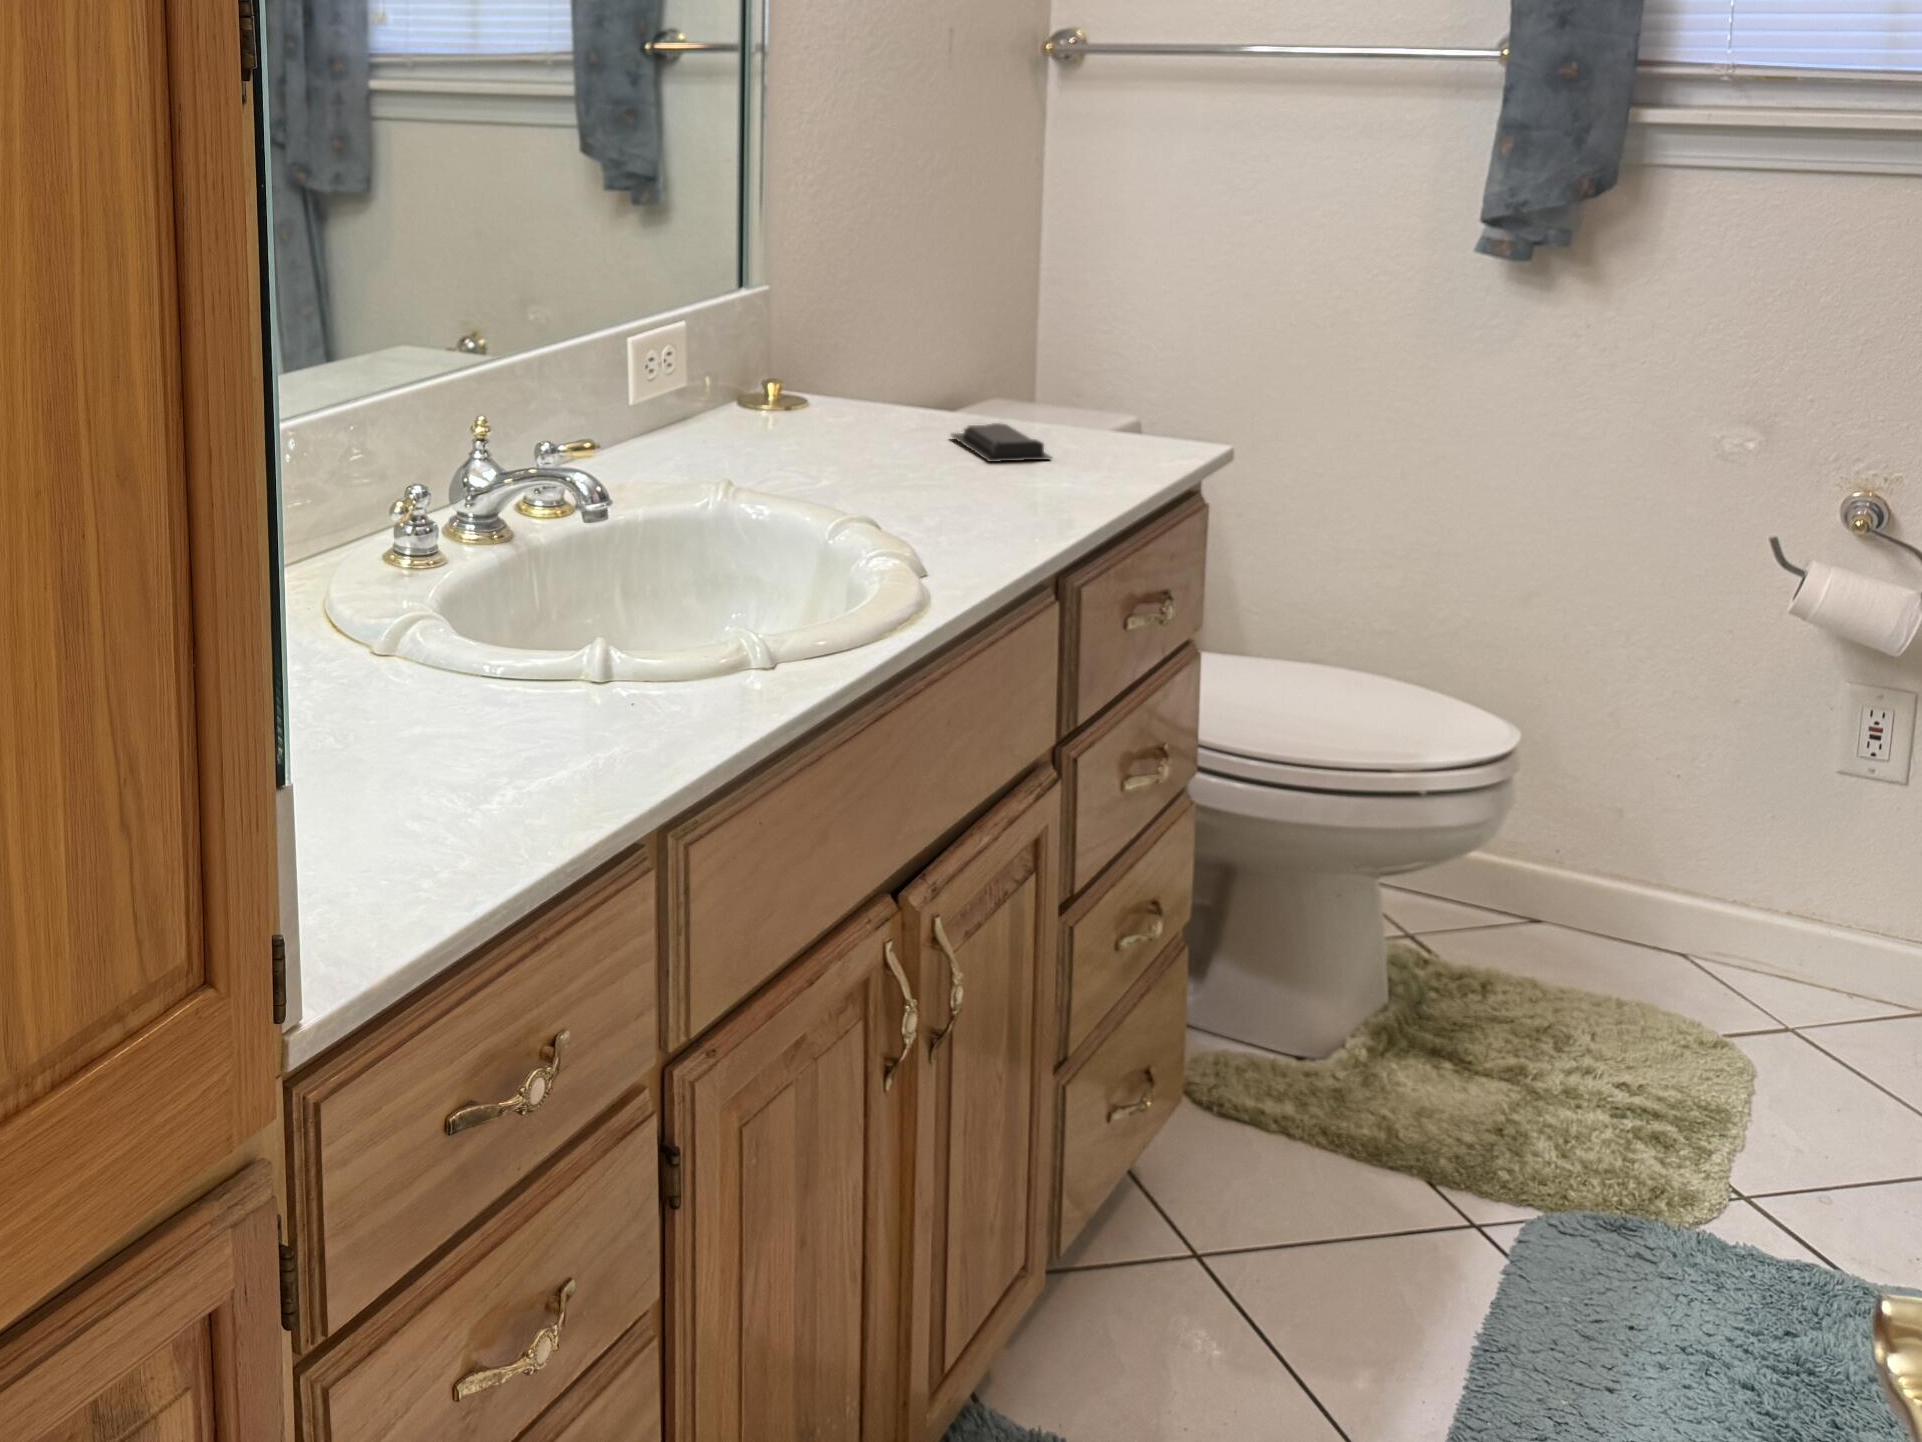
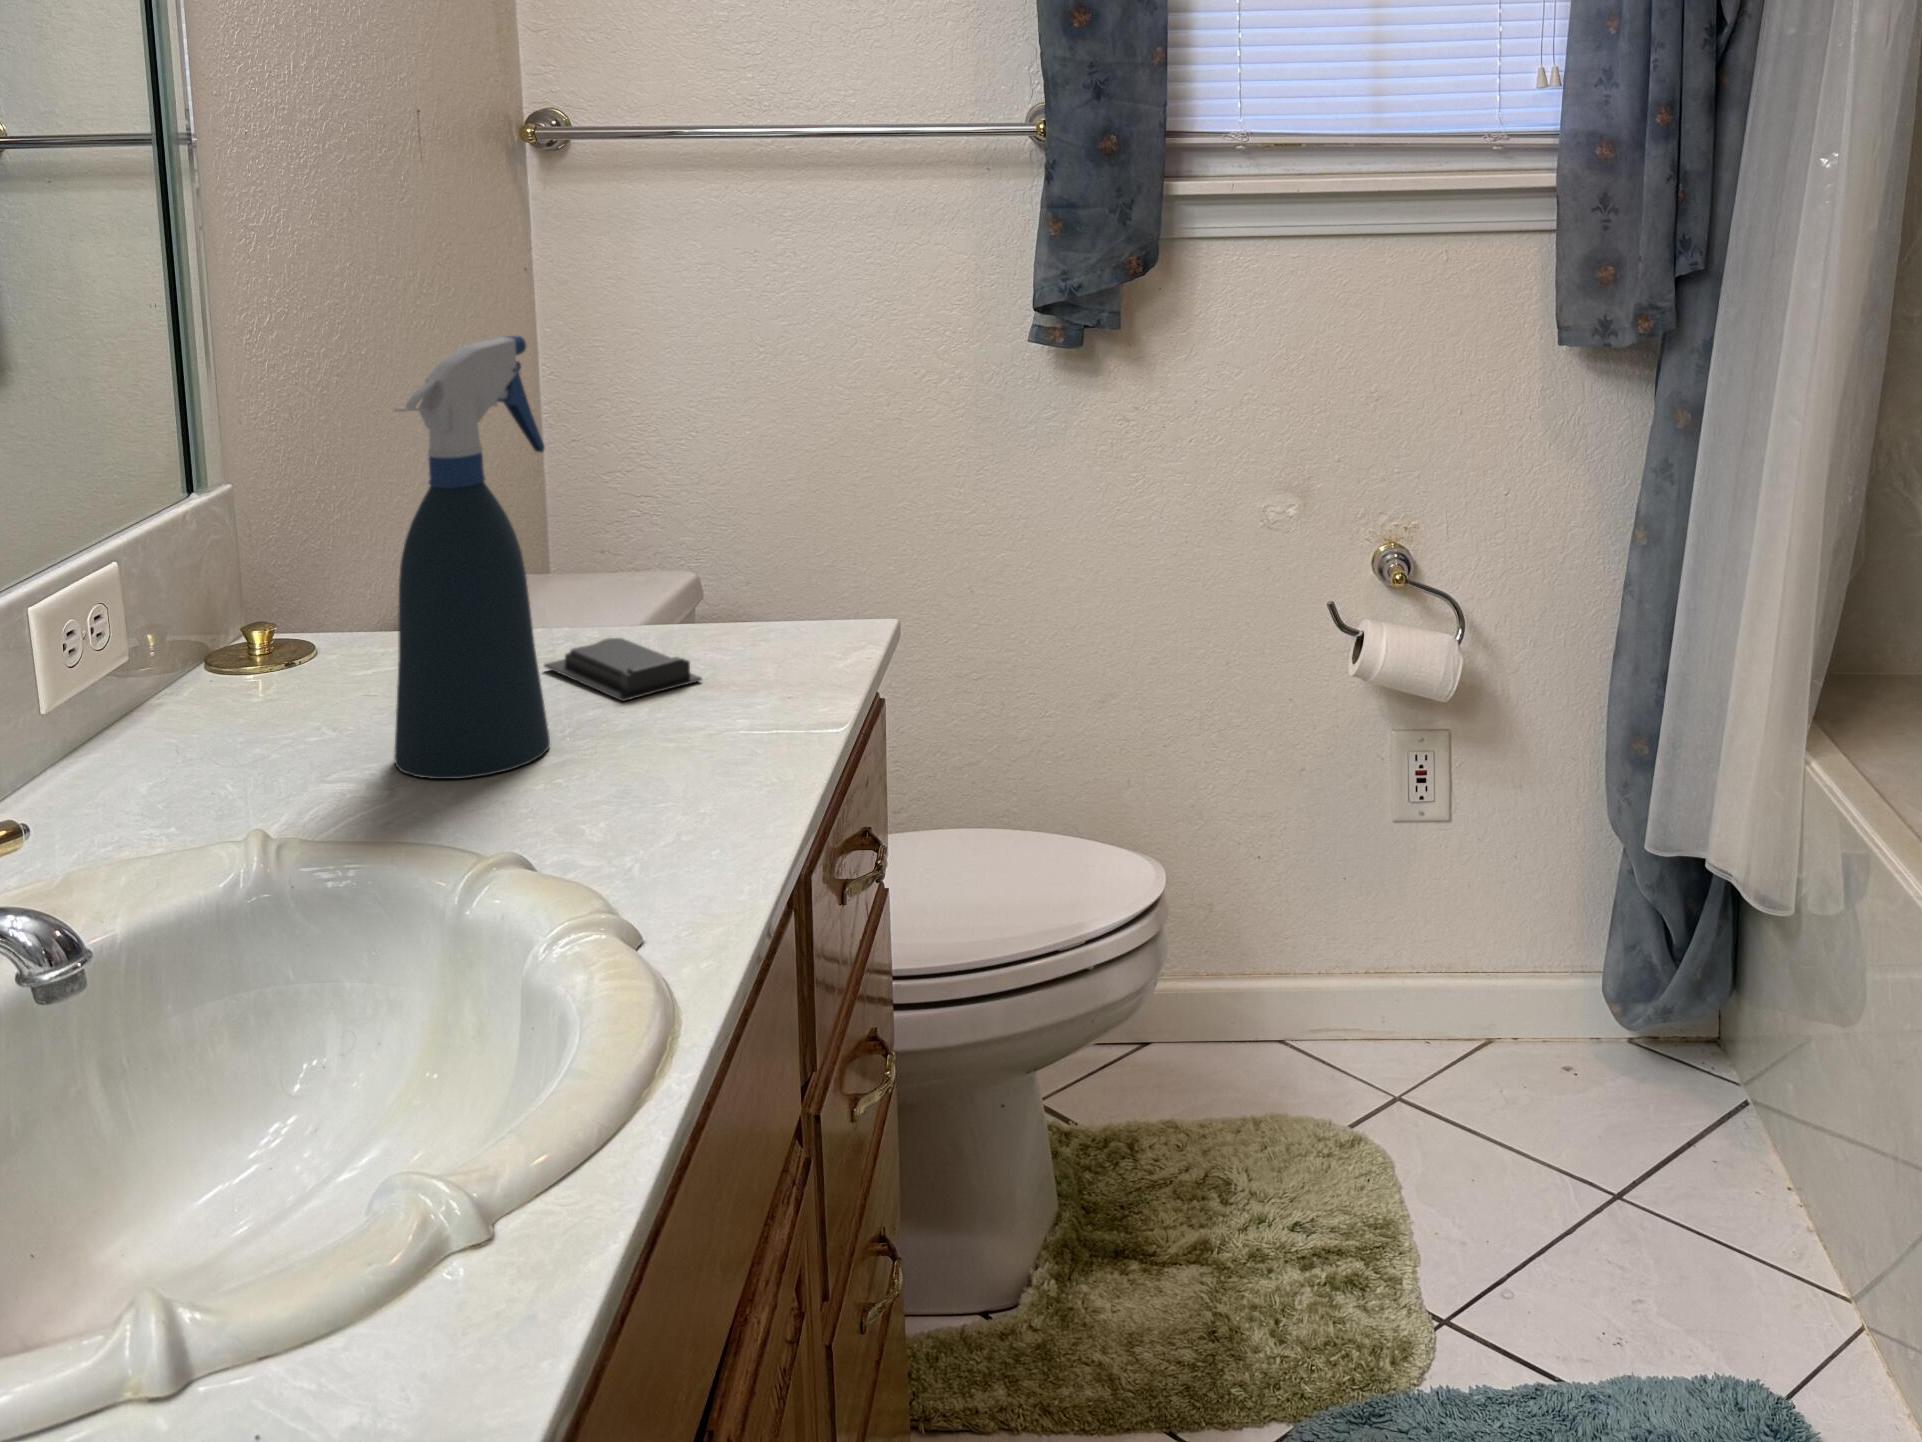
spray bottle: none [825,195,945,484] -> present [394,336,550,779]

